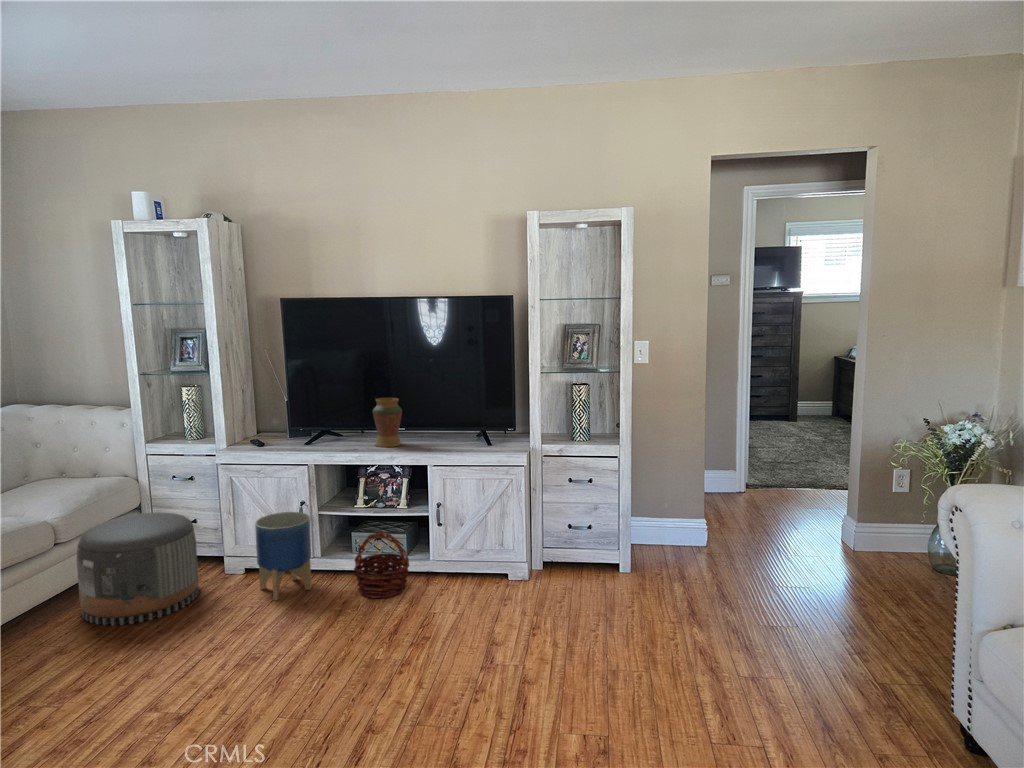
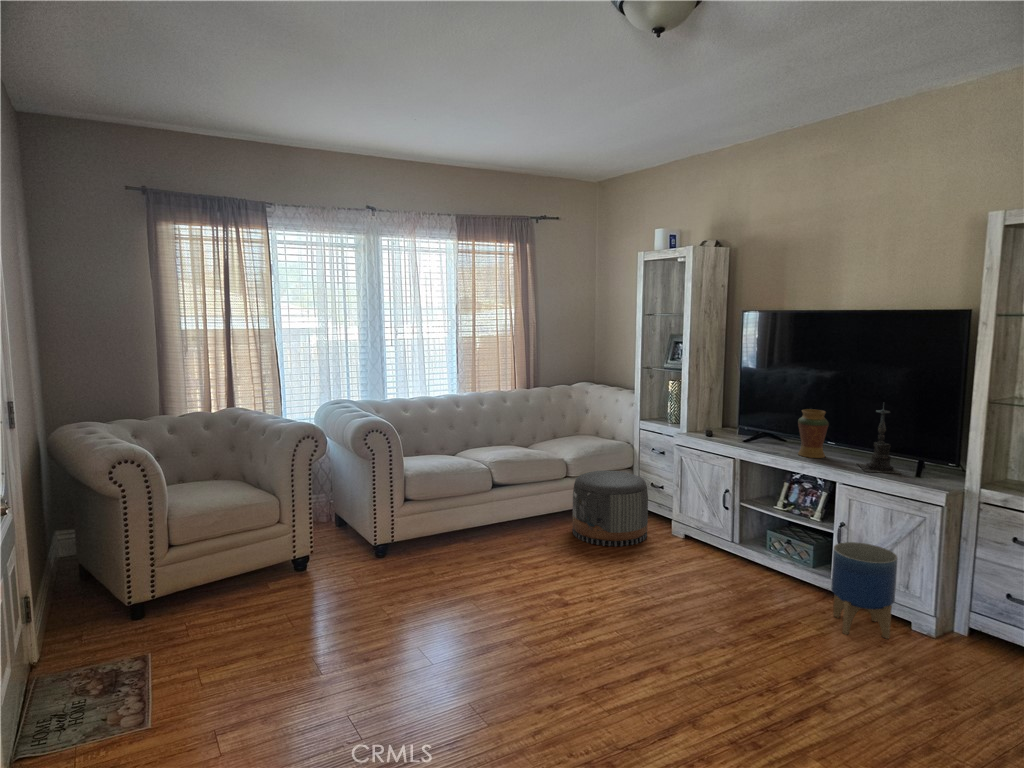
candle holder: none [433,382,476,450] -> present [858,407,901,474]
planter: present [255,512,311,600] -> present [831,542,898,639]
basket: present [354,532,409,598] -> none [749,534,807,596]

